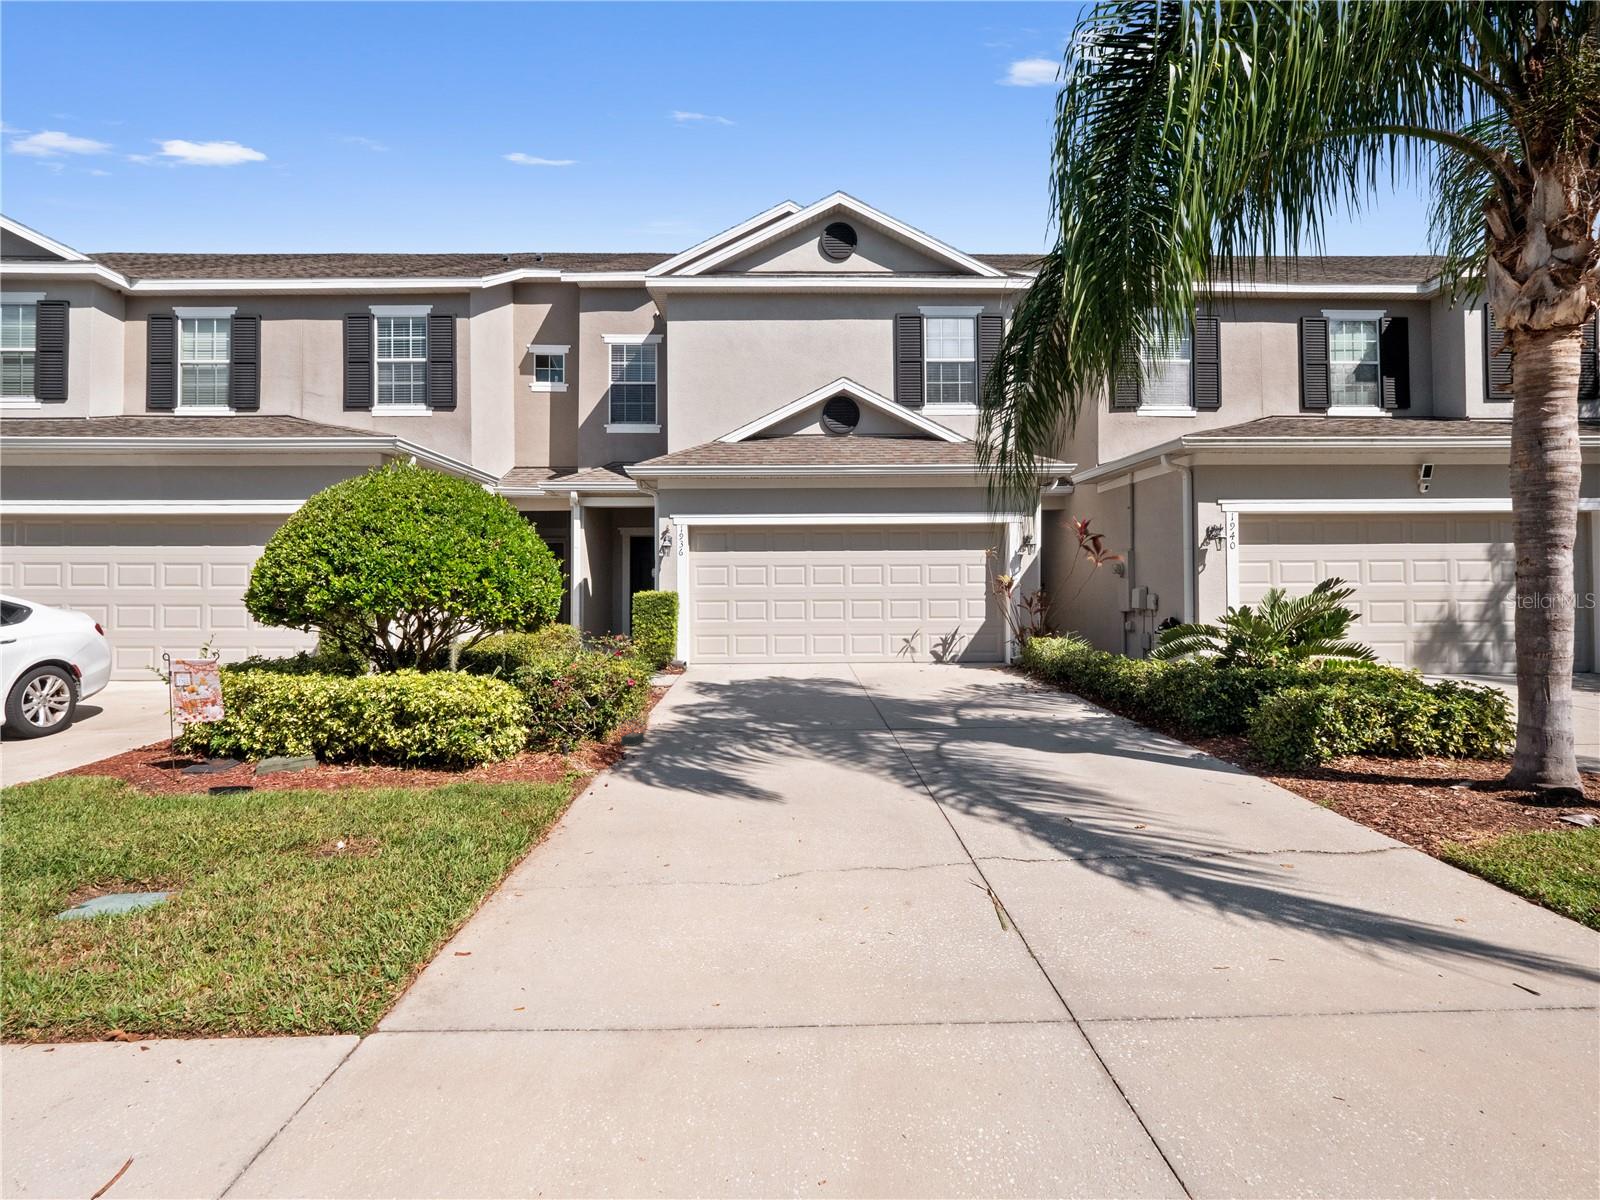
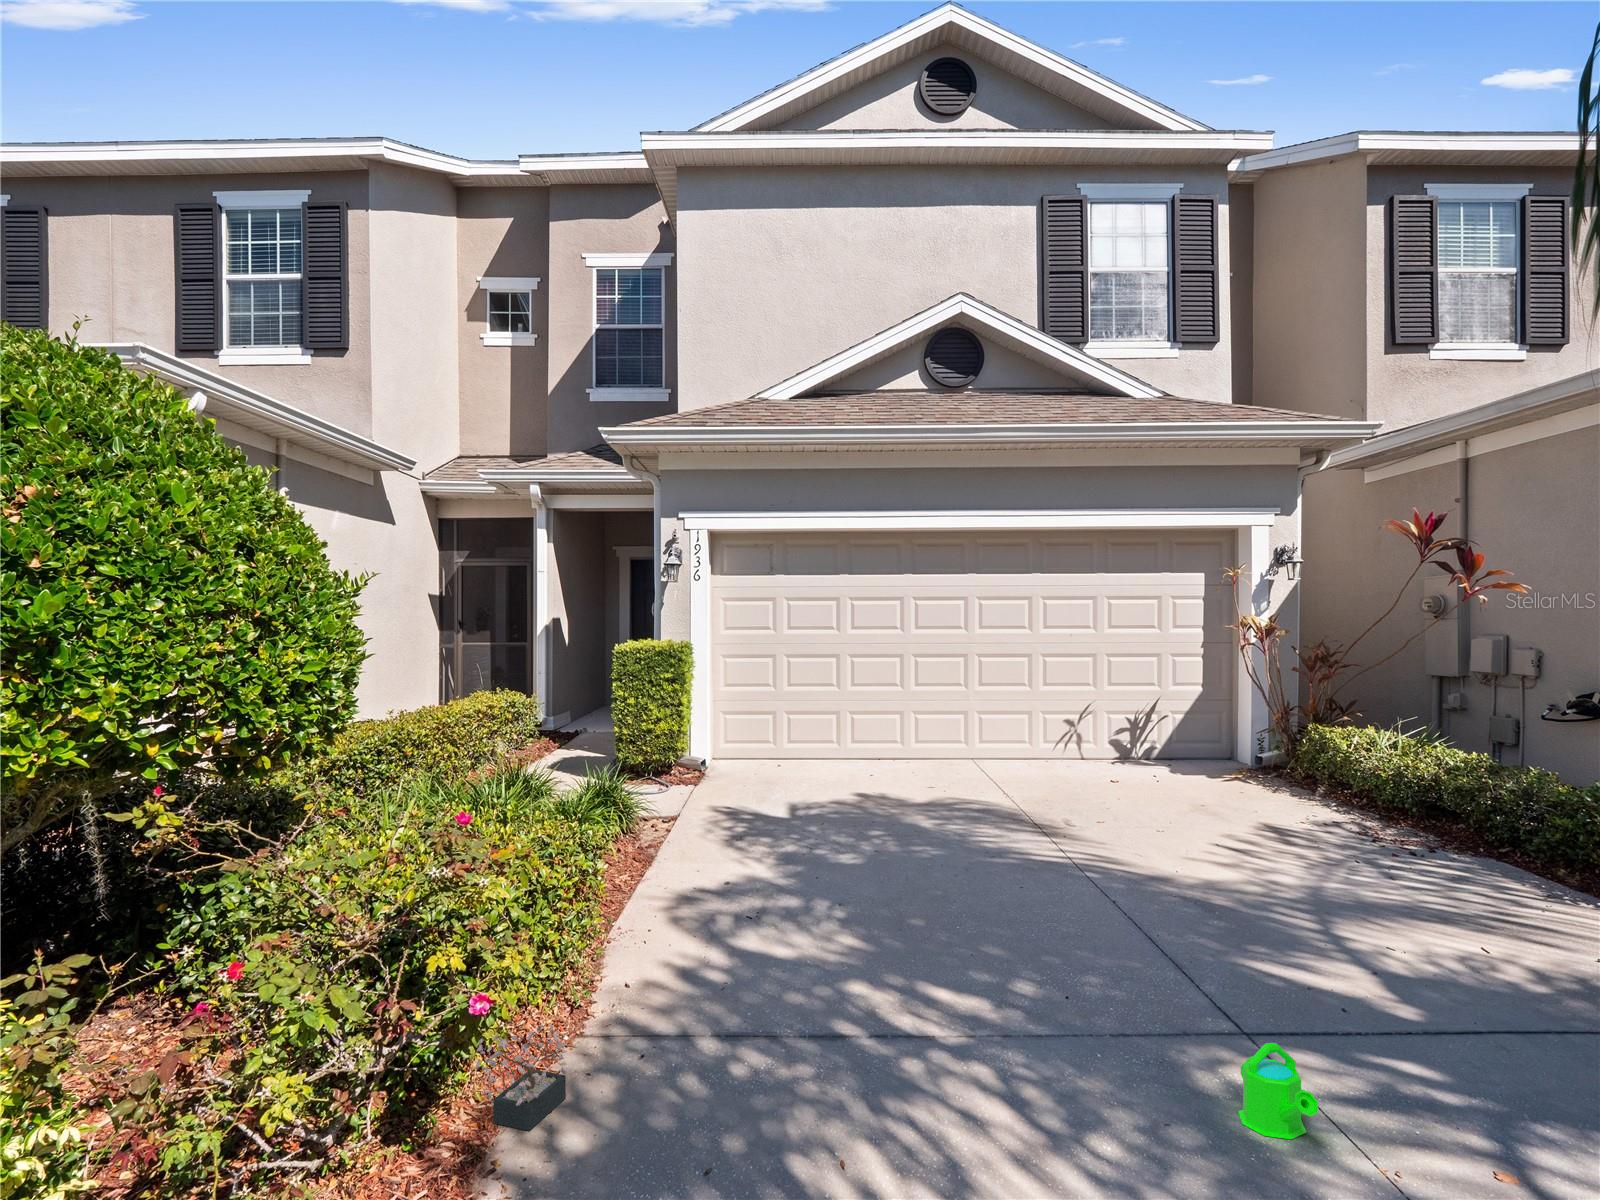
watering can: none [877,716,898,745] -> present [1238,1043,1318,1139]

